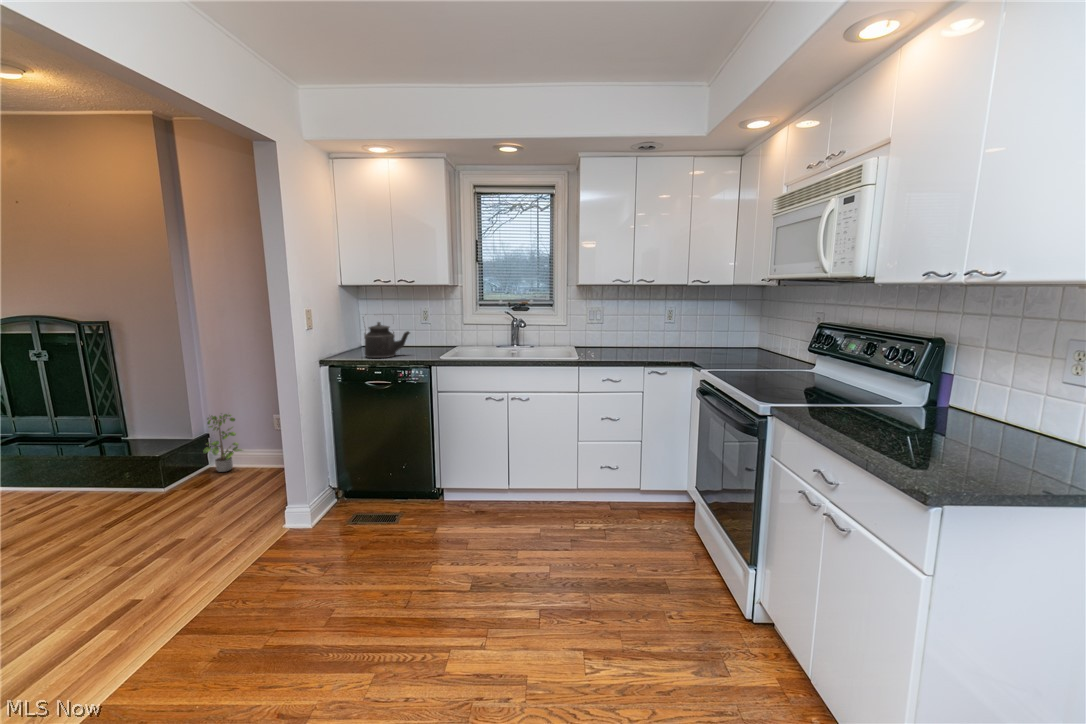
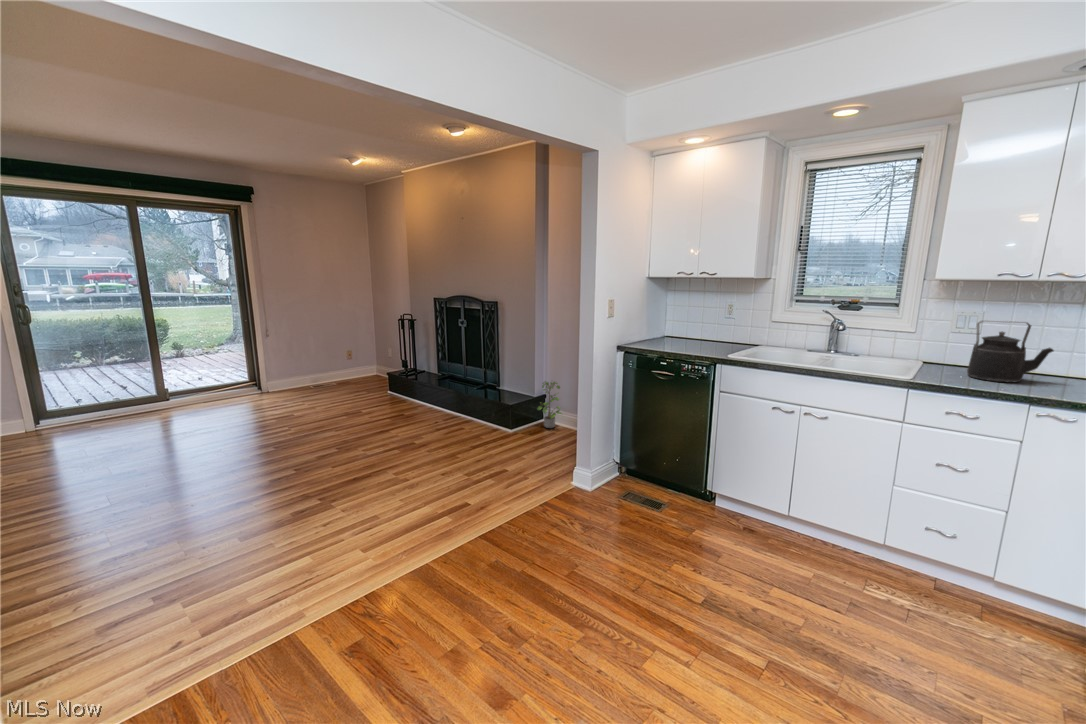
kettle: present [364,322,410,358] -> present [967,321,1054,383]

